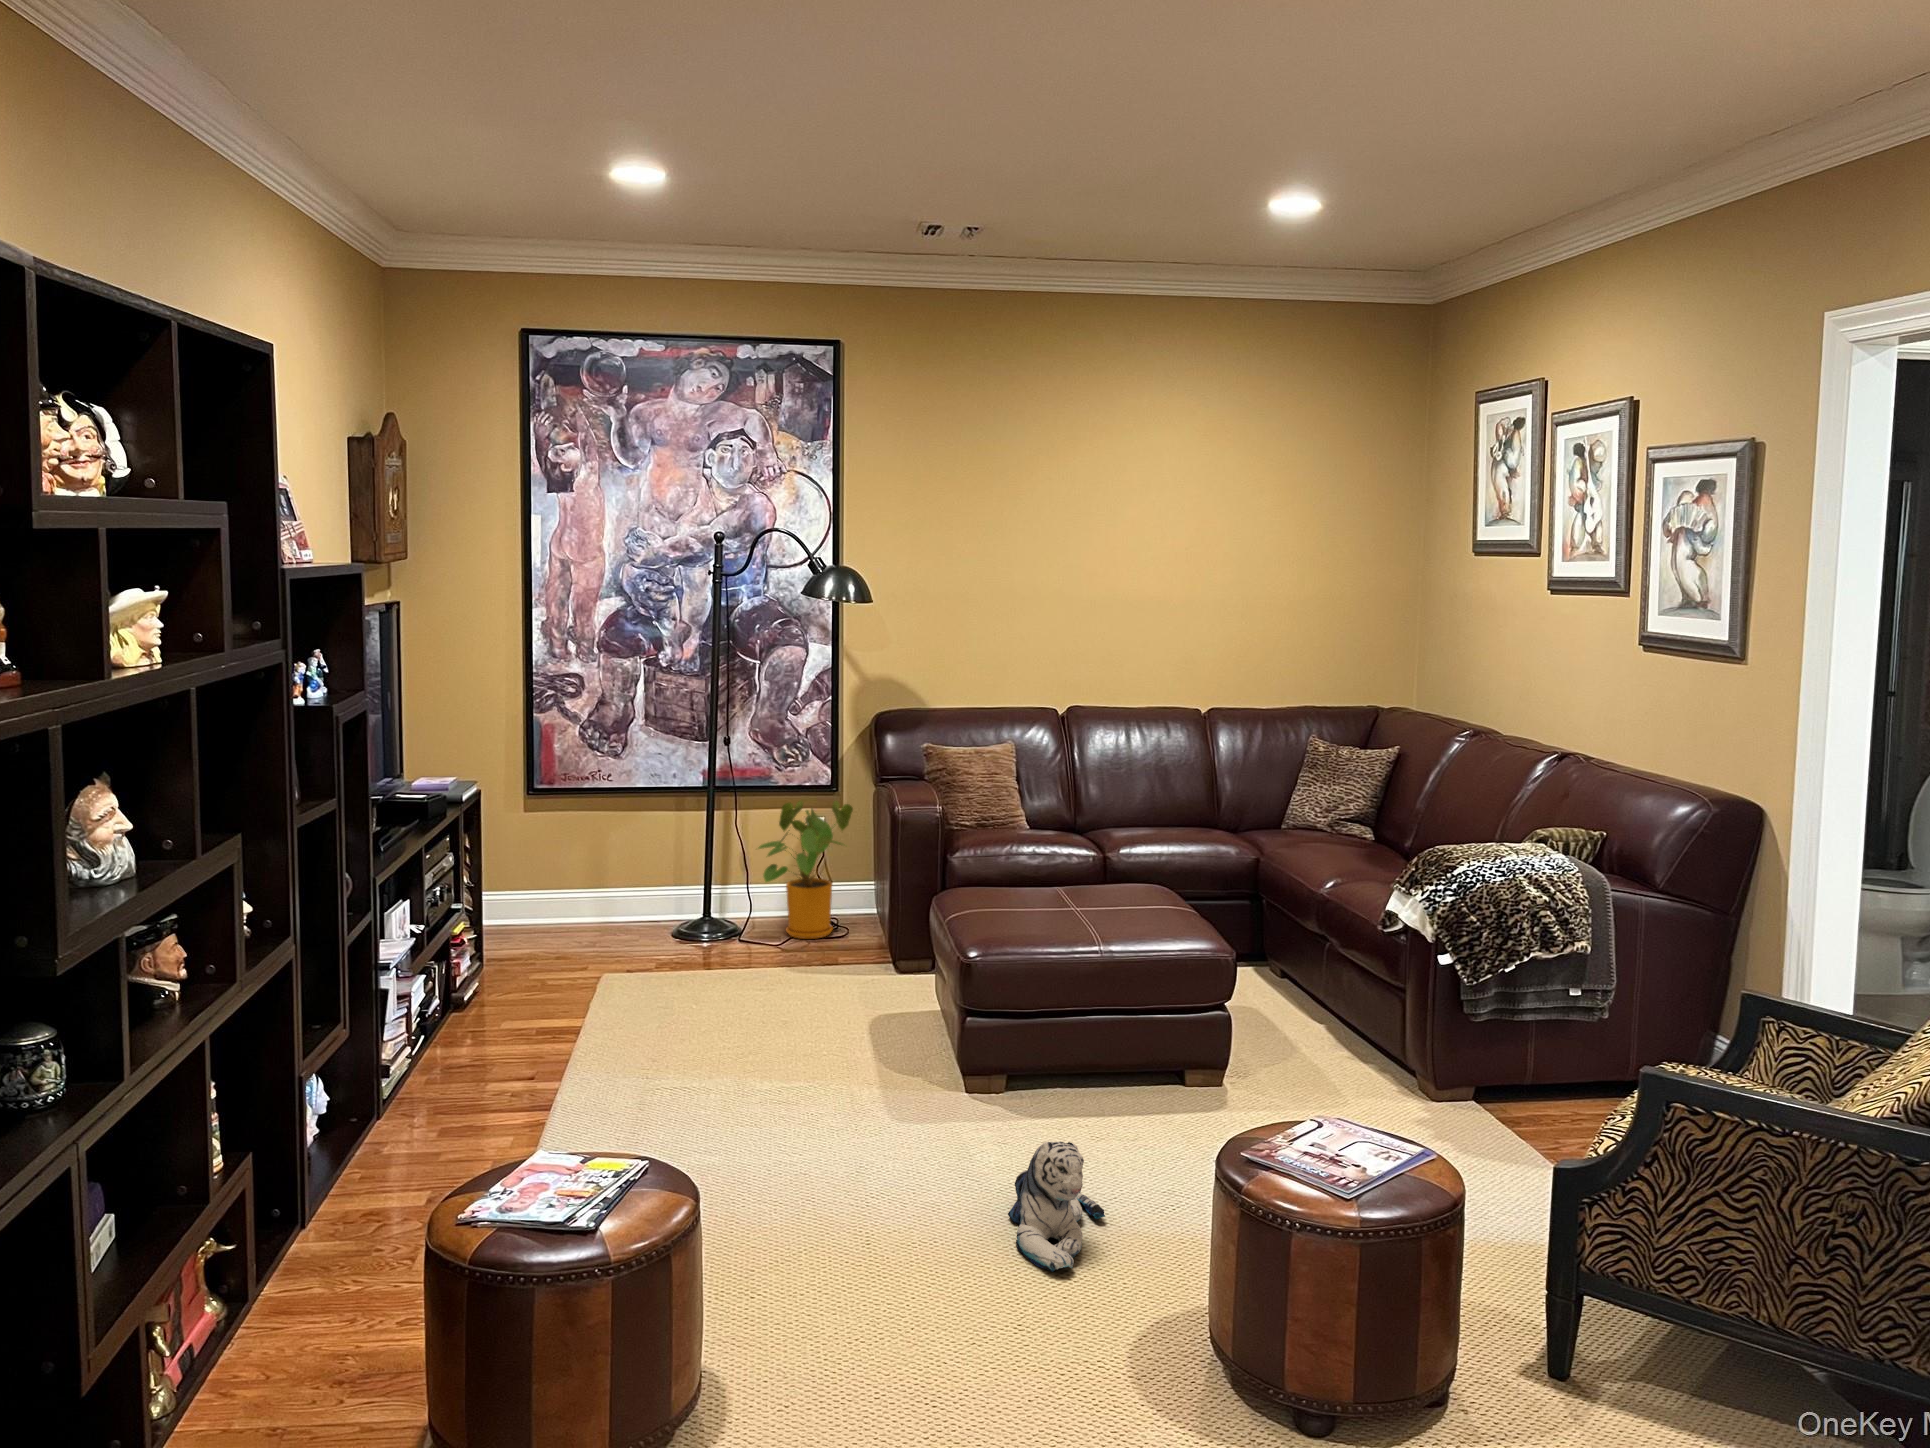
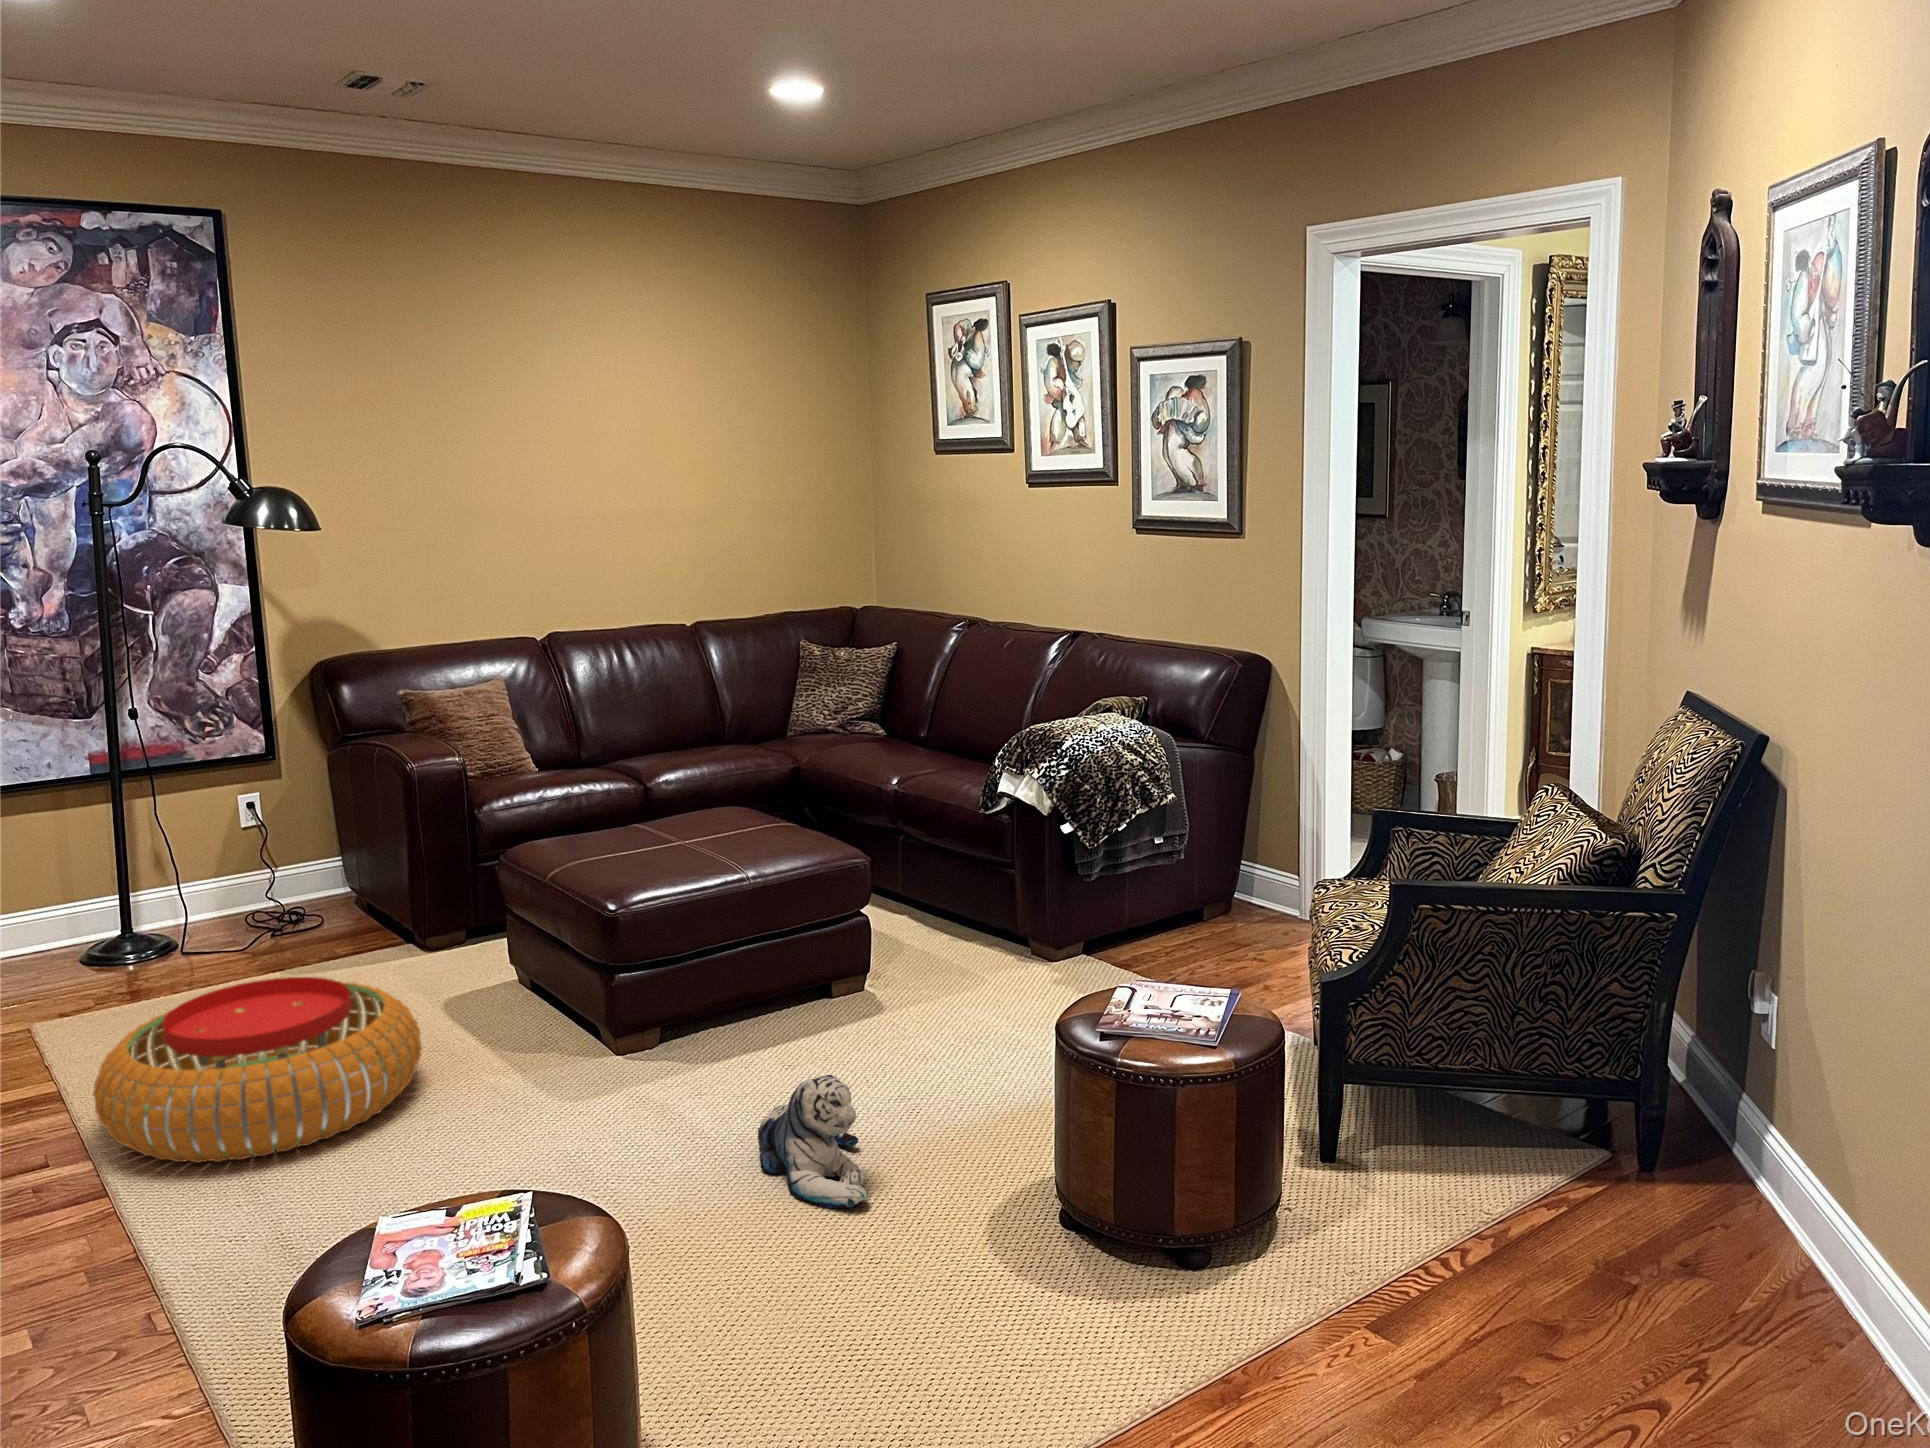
house plant: present [758,801,853,939] -> none [197,771,323,941]
pouf: none [583,964,824,1103] -> present [93,977,422,1163]

